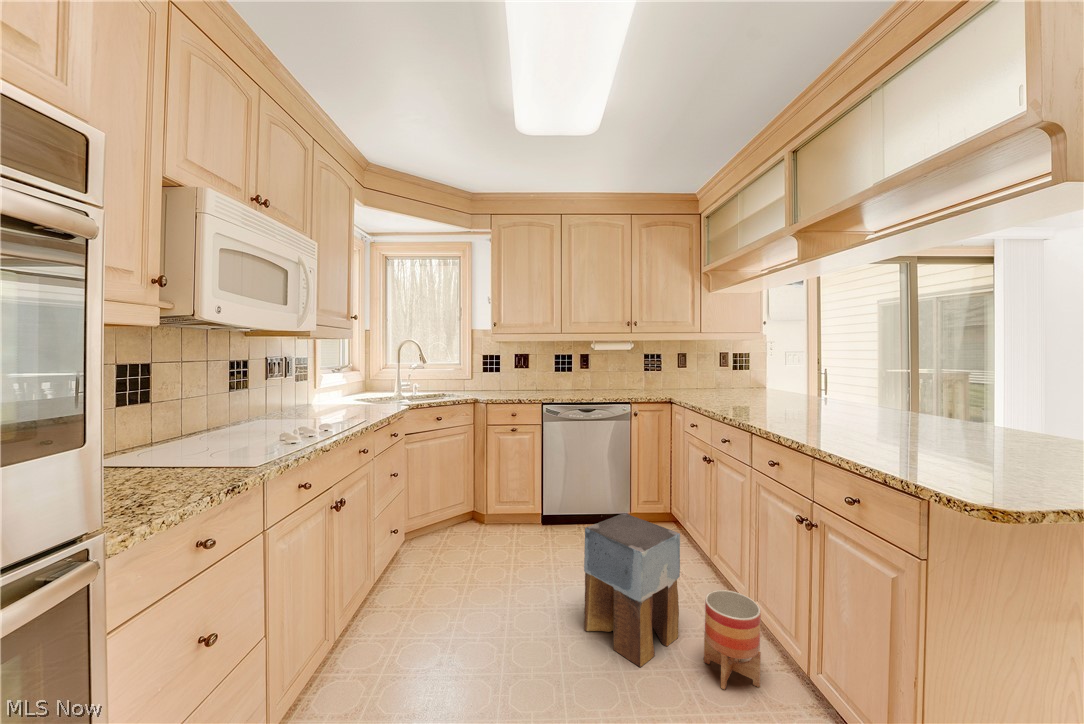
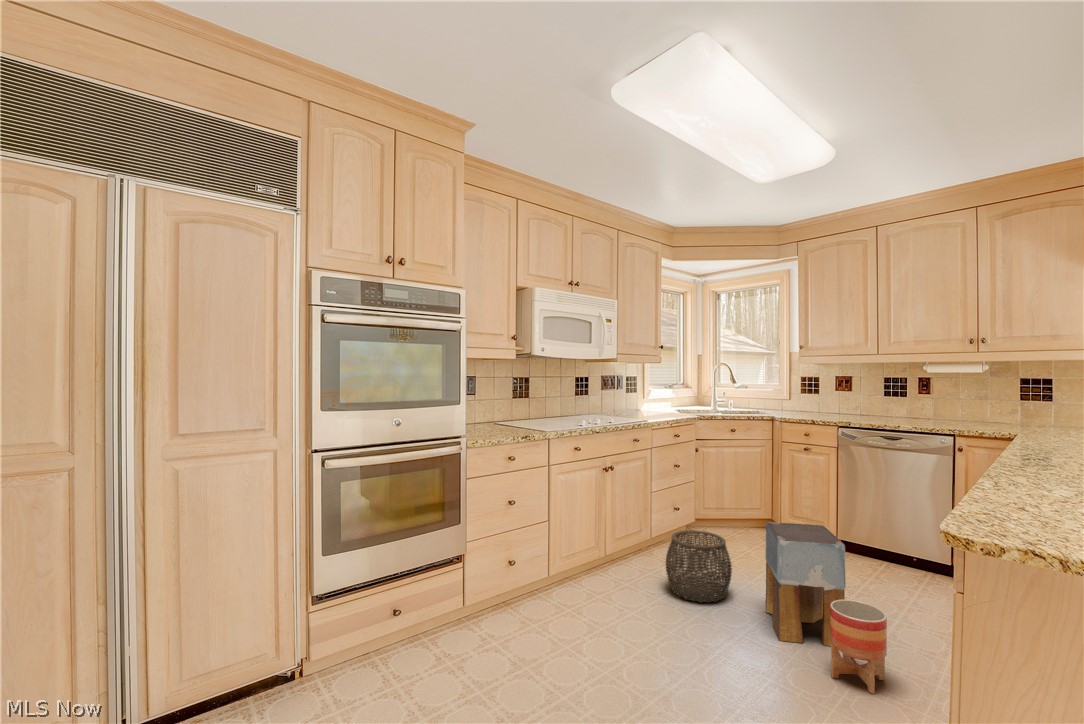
woven basket: none [462,557,547,667] -> present [666,530,732,603]

